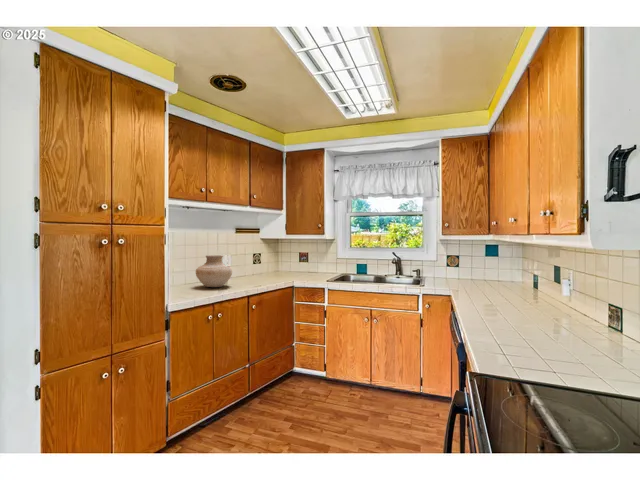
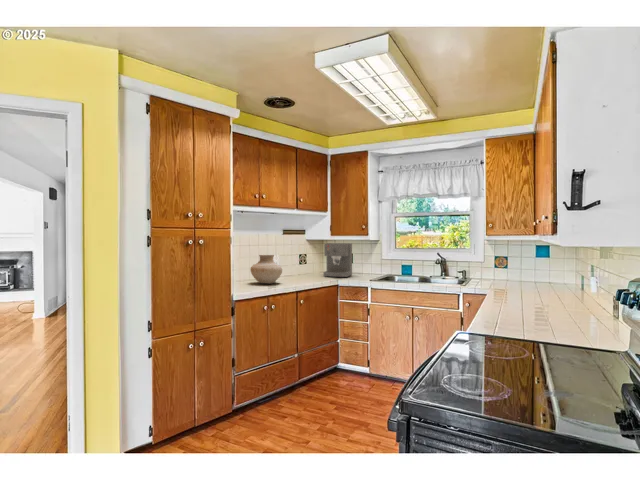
coffee maker: none [278,243,307,278] -> present [323,243,352,277]

